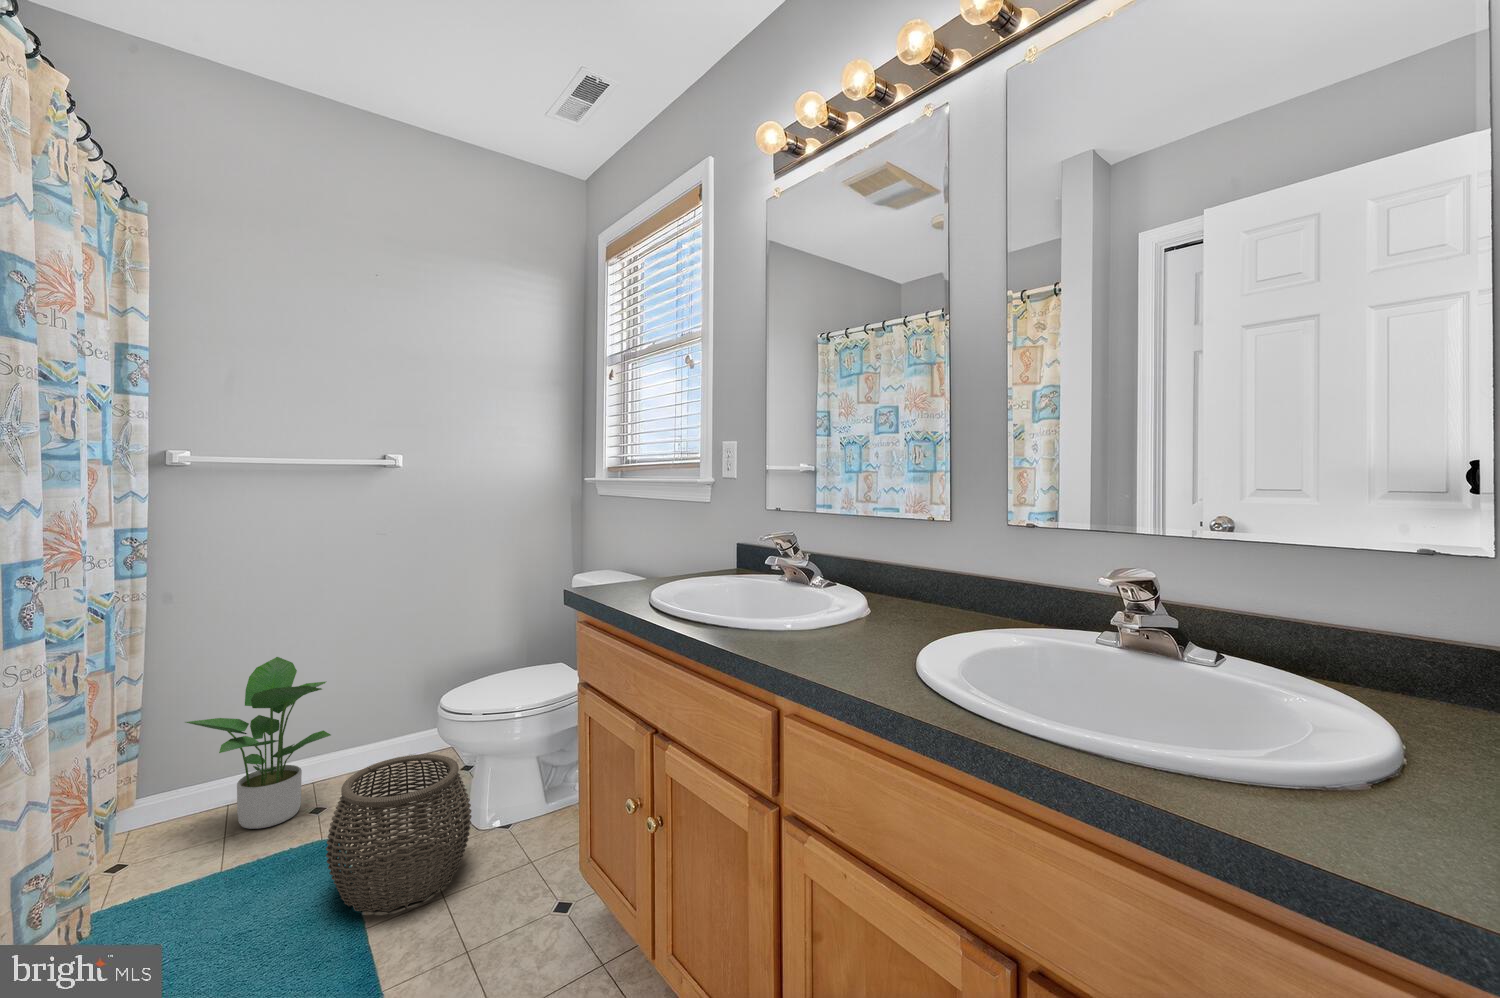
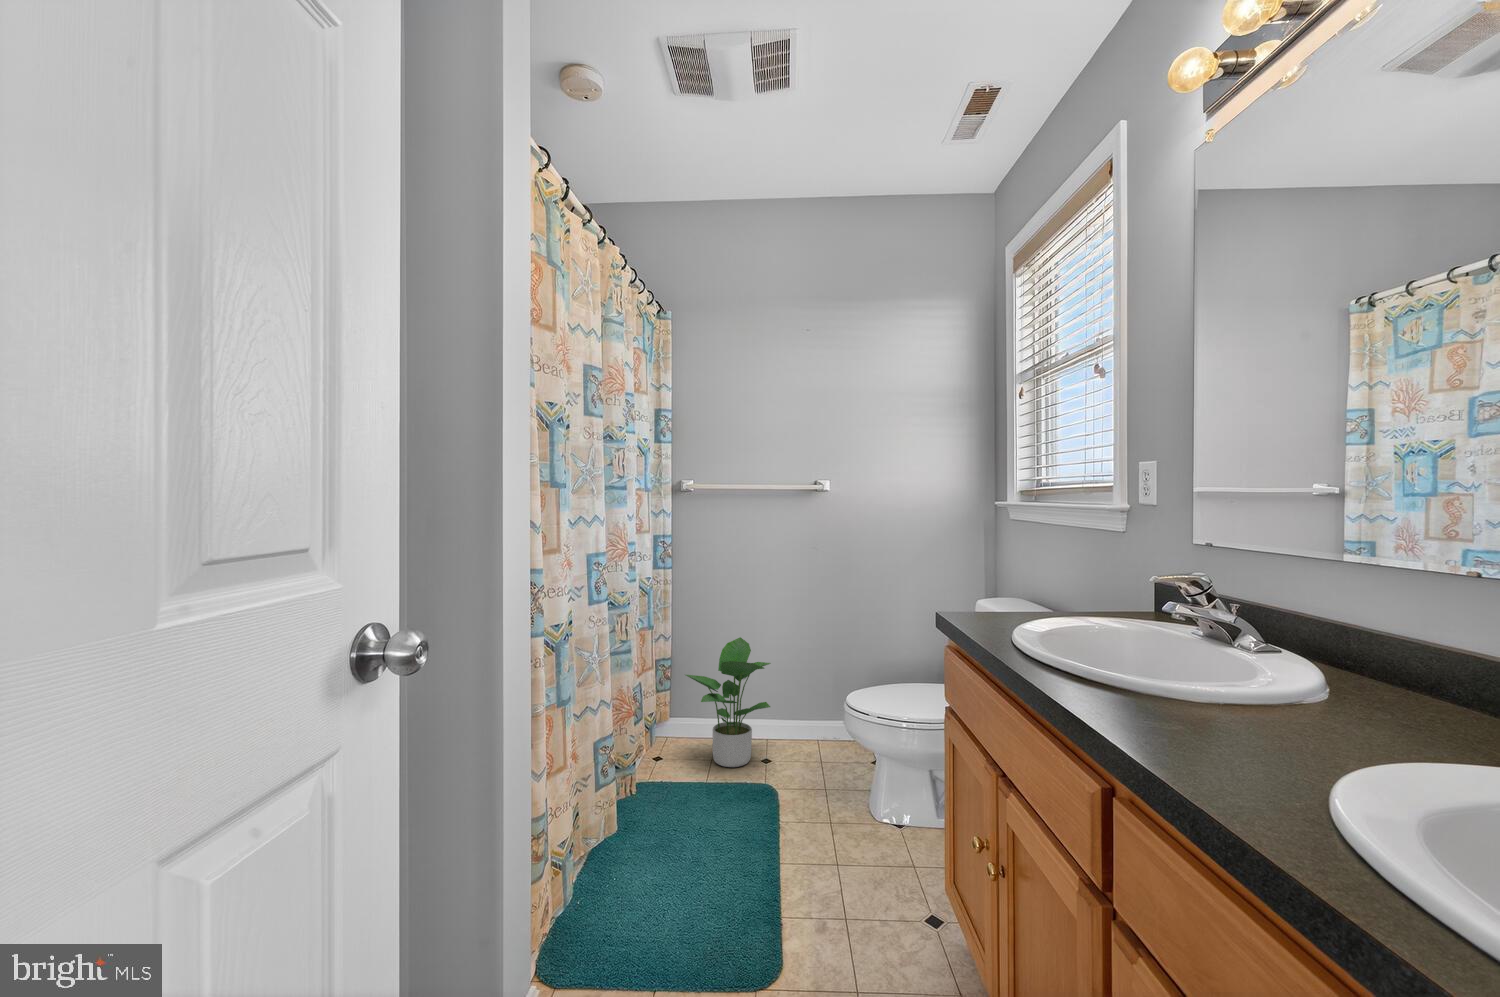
woven basket: present [326,754,472,913] -> none [754,737,862,867]

